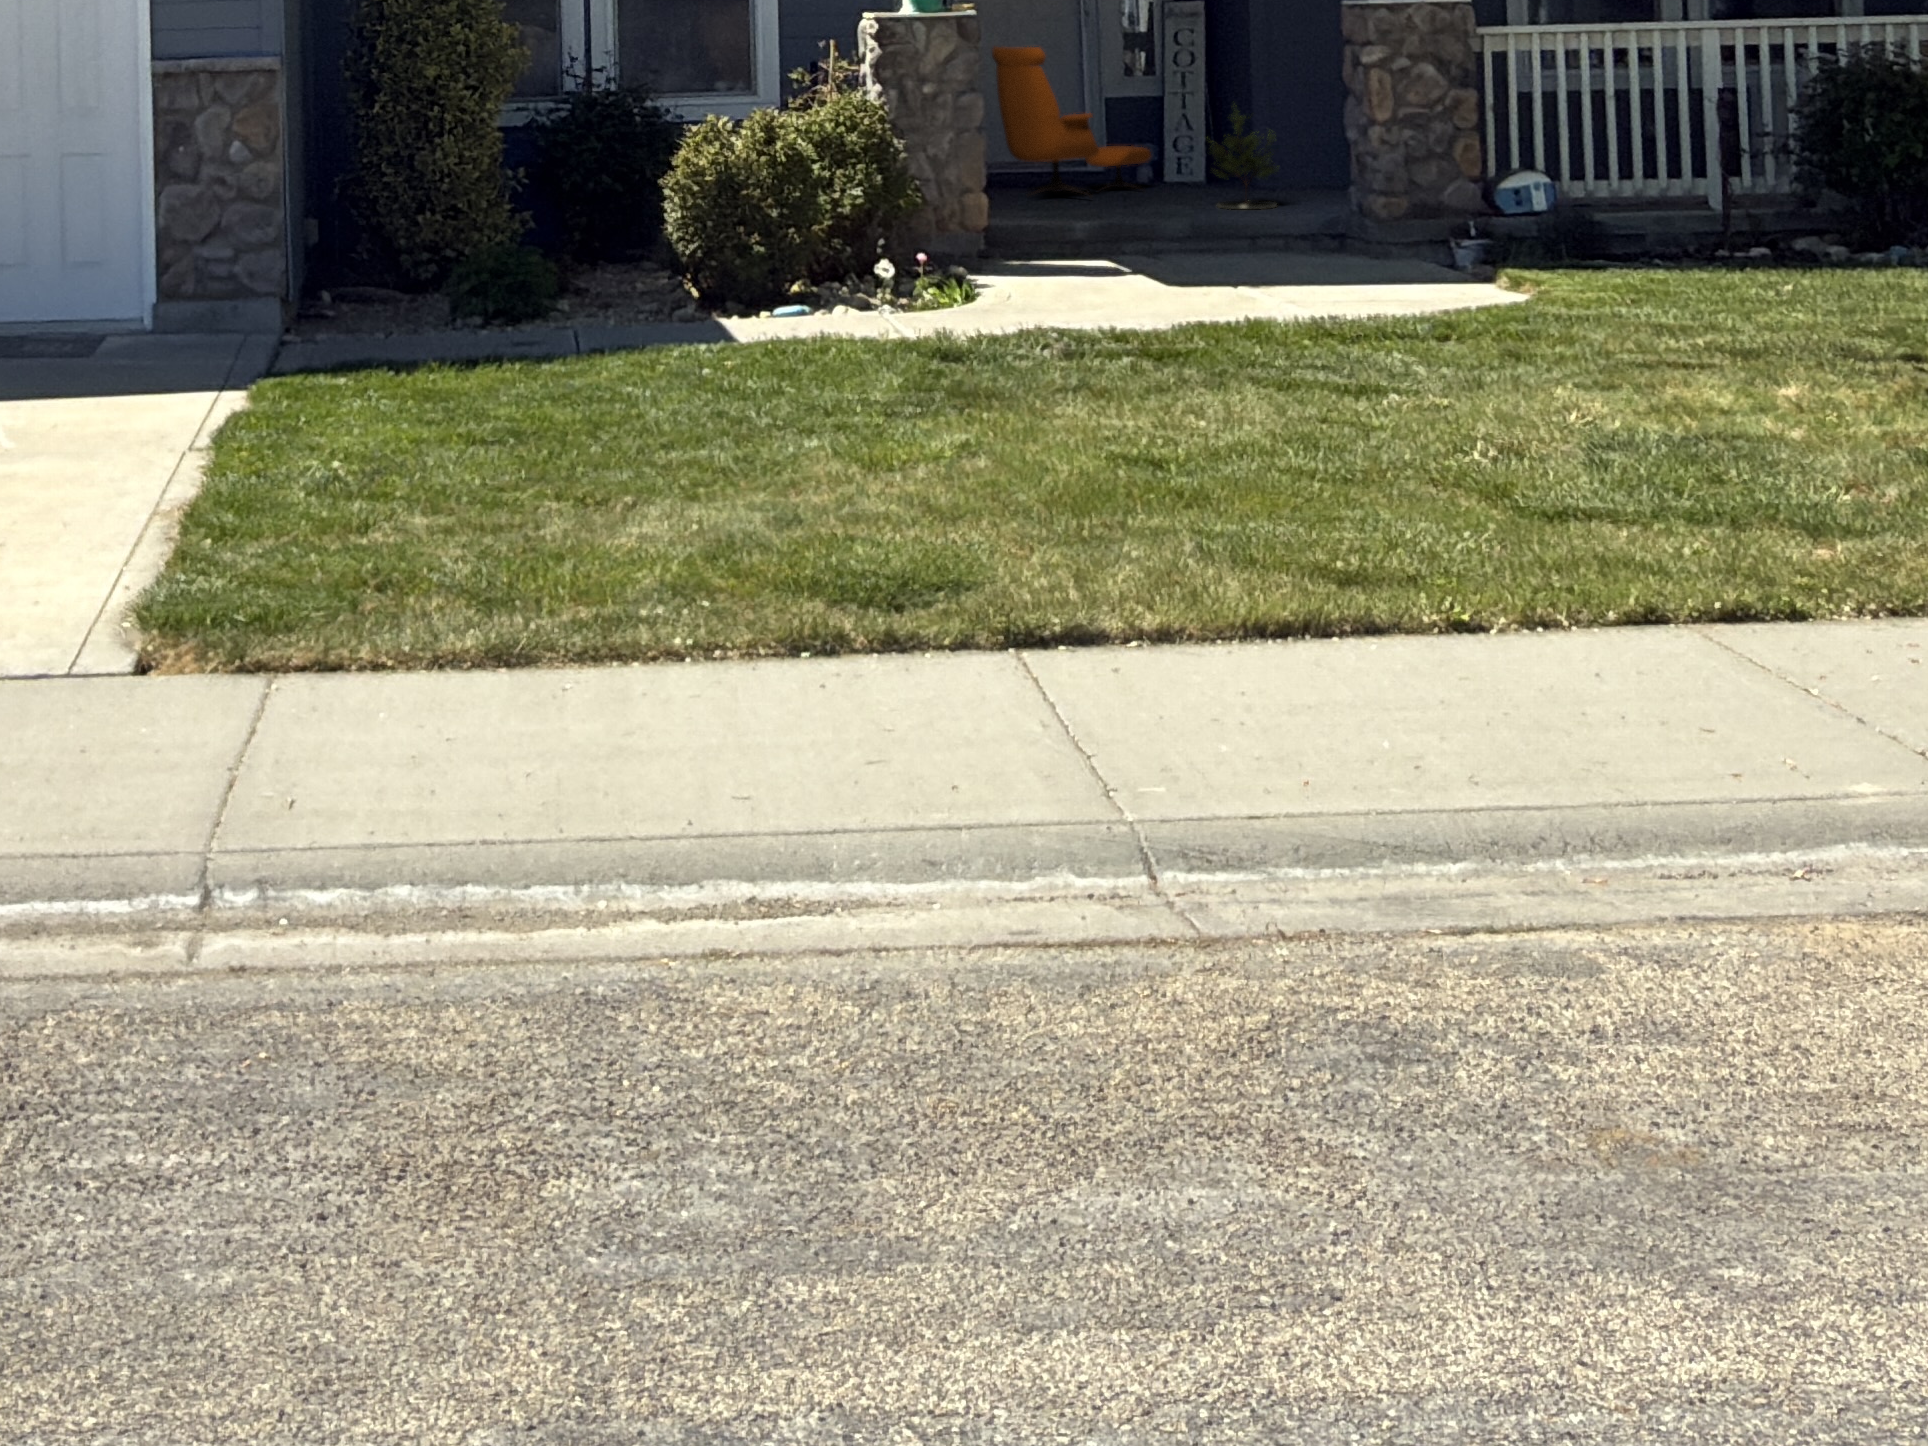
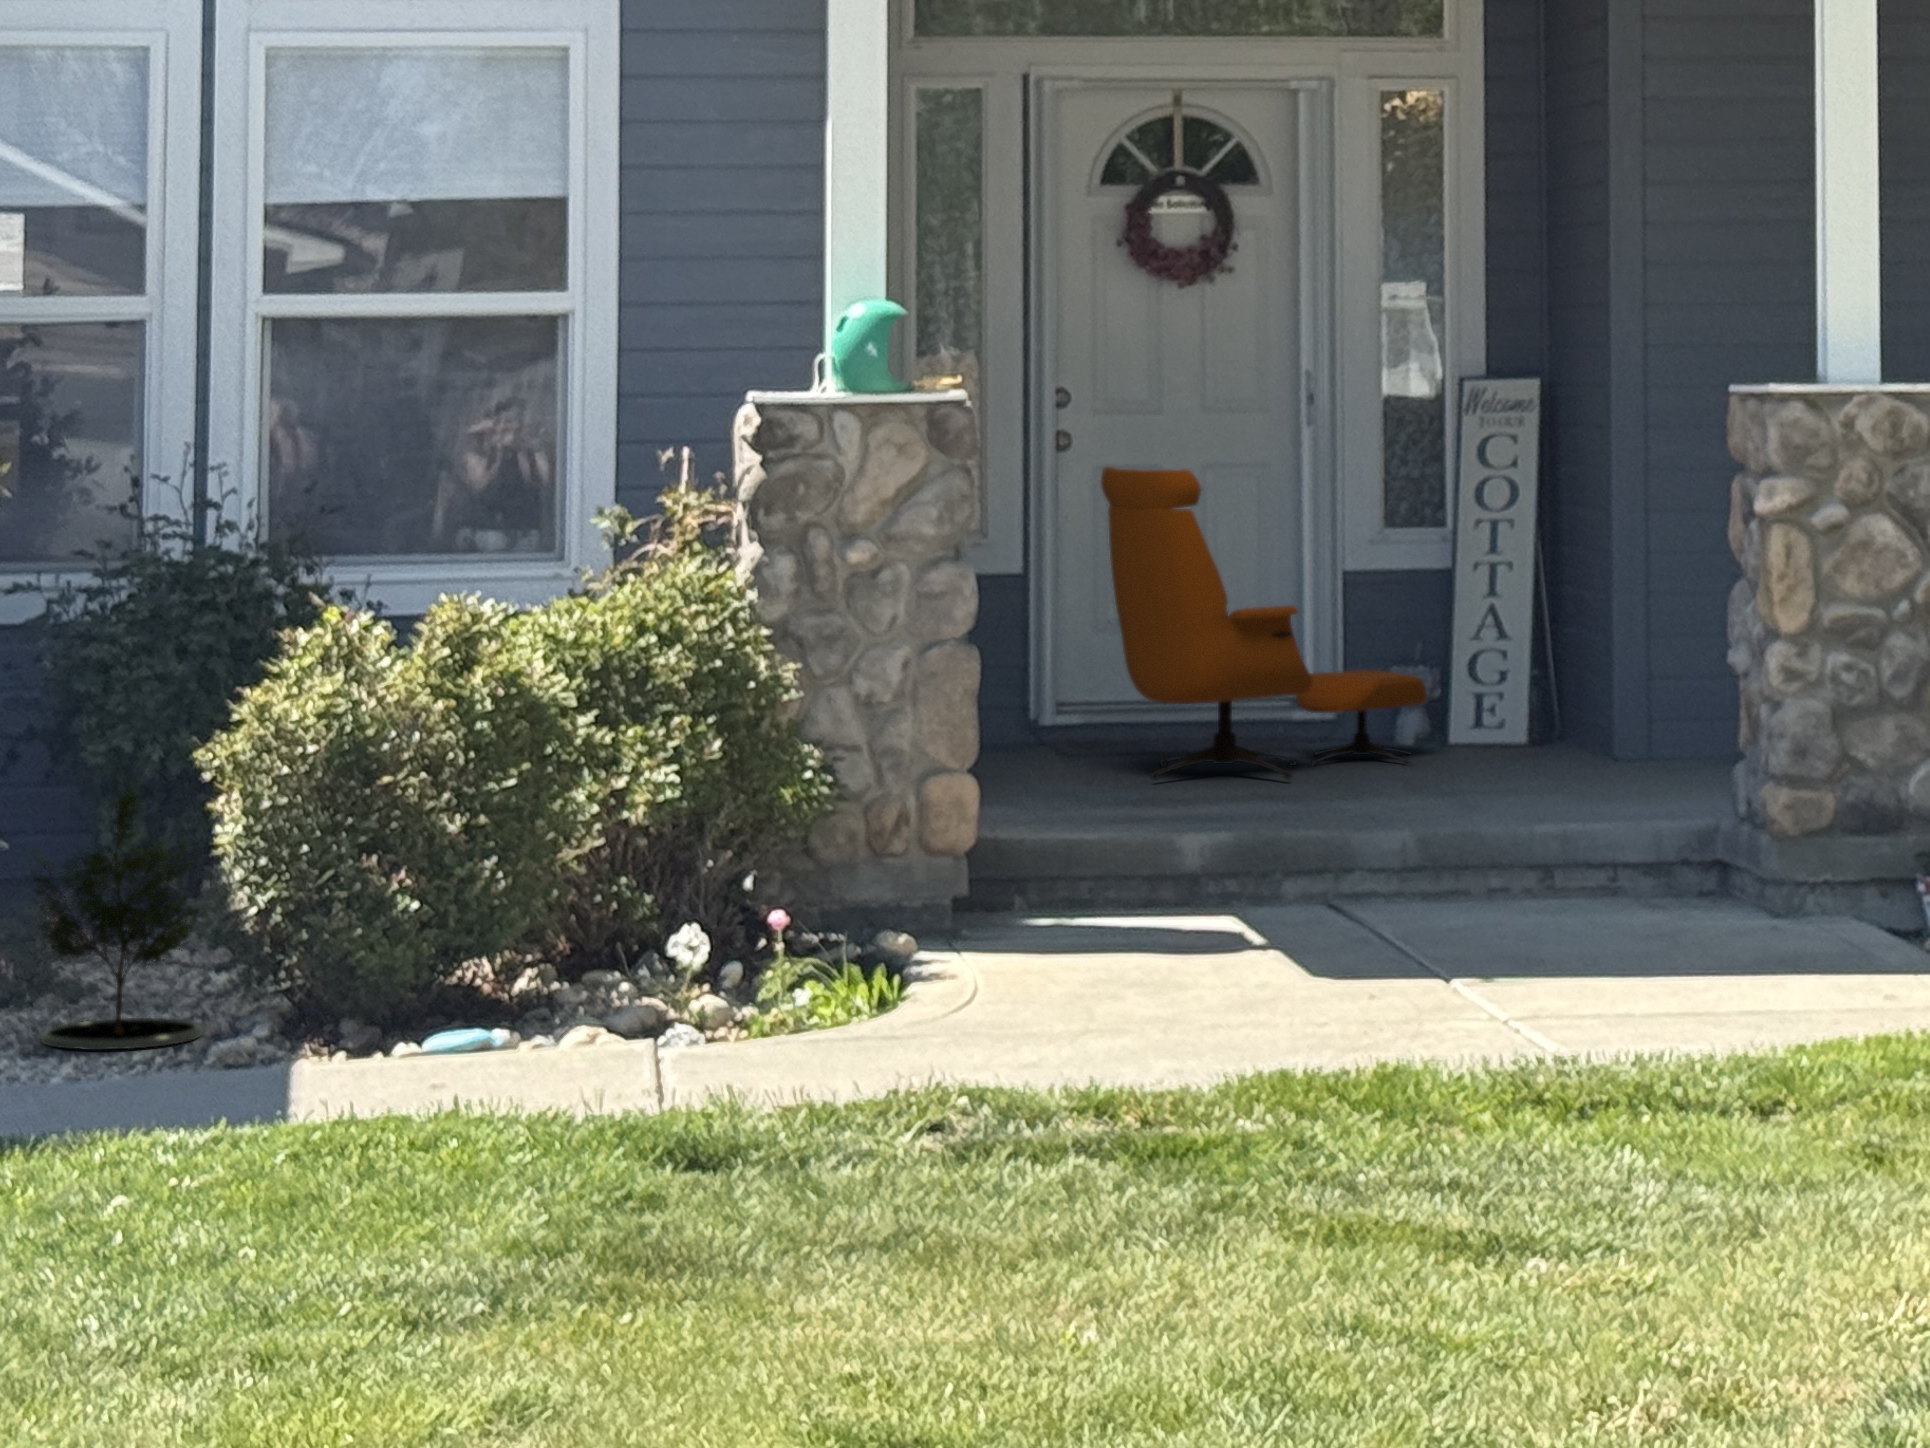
potted tree: present [1210,106,1278,209] -> present [24,760,211,1050]

